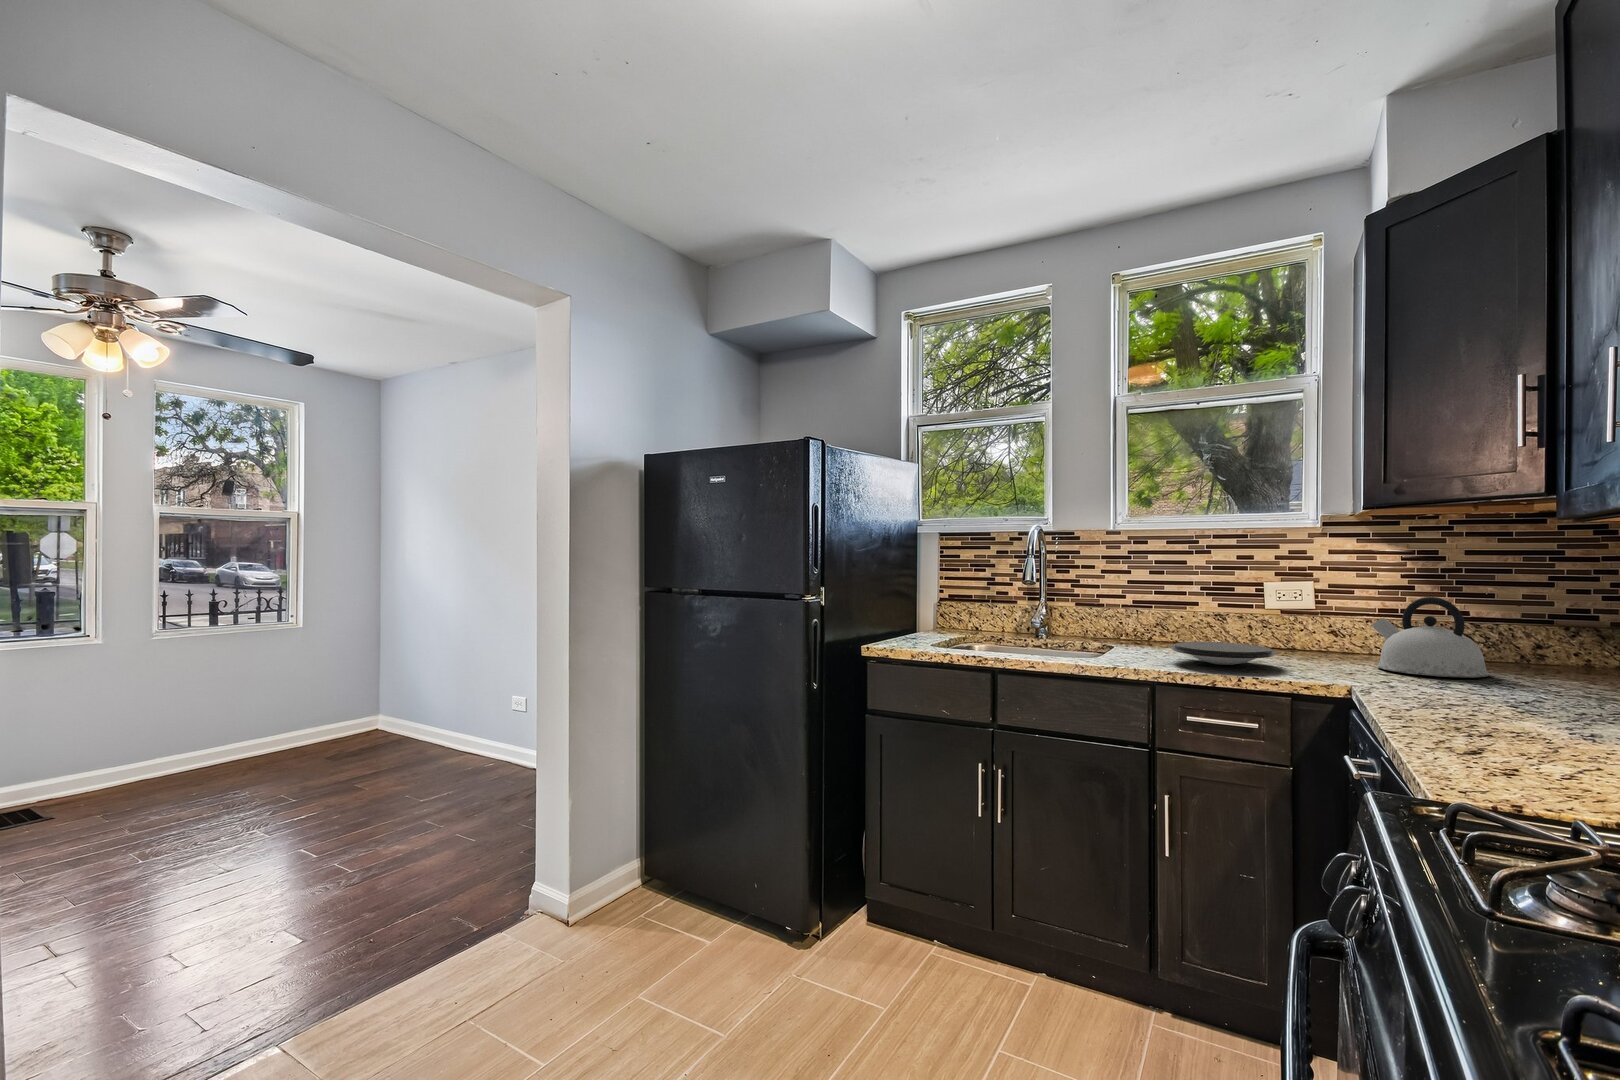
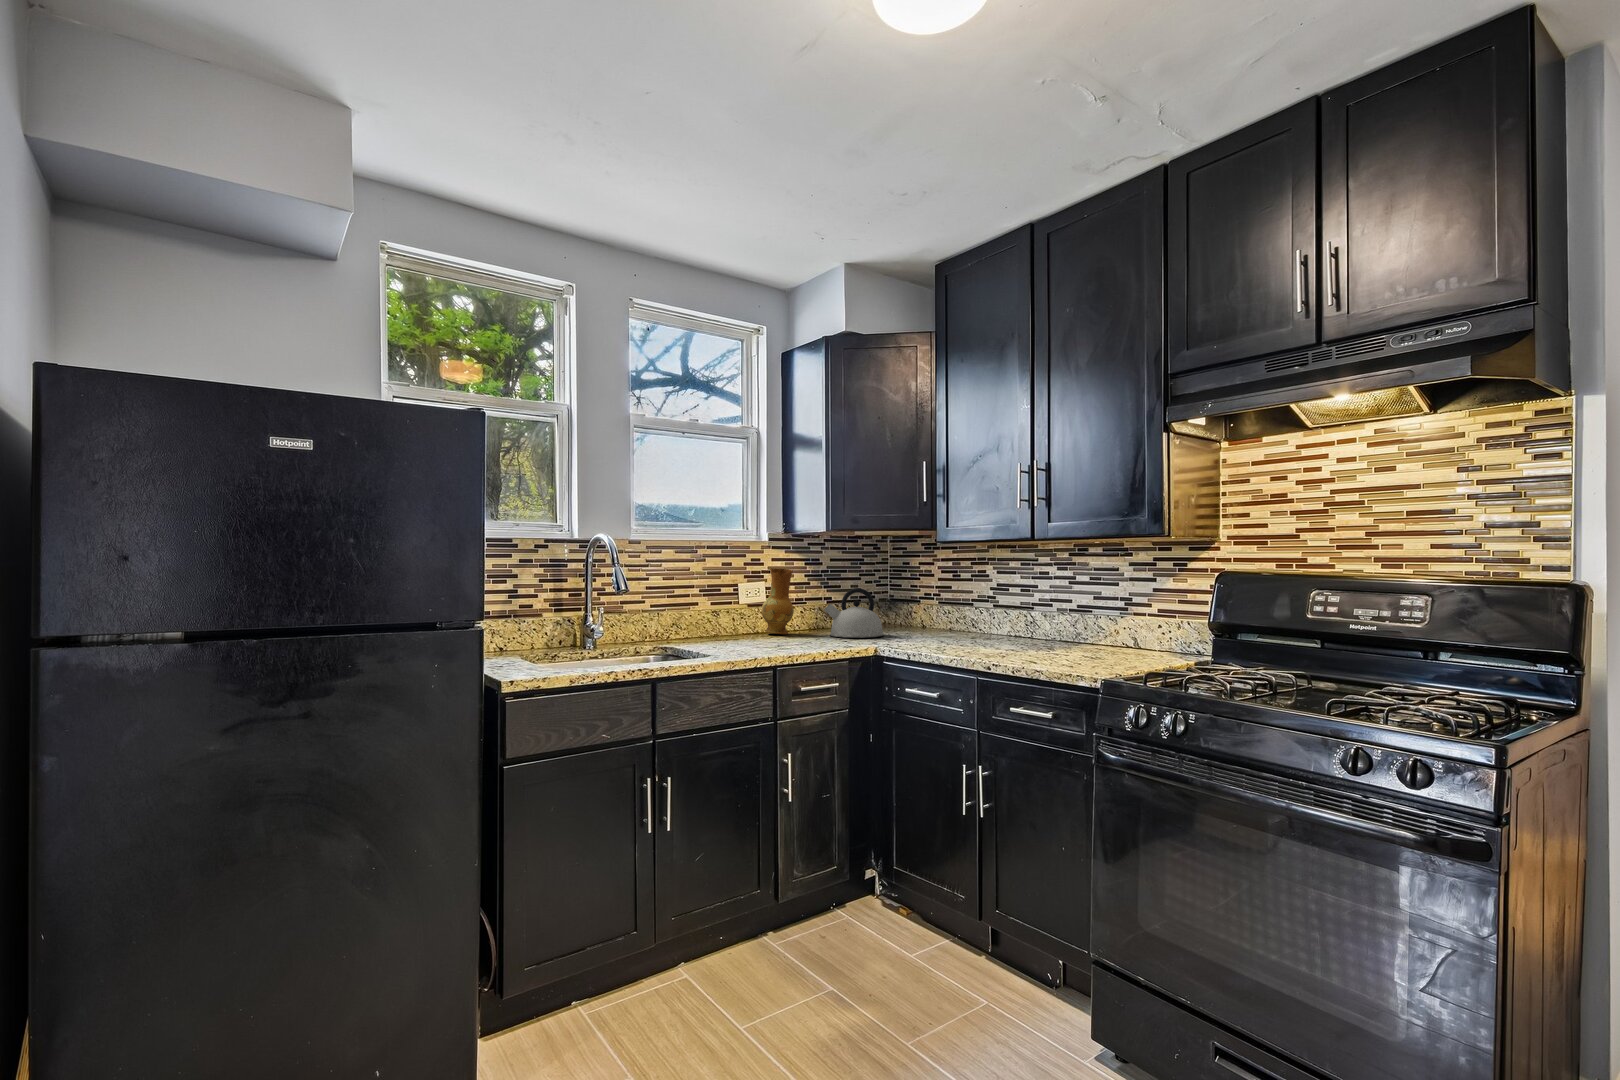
ceramic jug: none [1287,563,1341,655] -> present [762,568,794,635]
plate: present [1170,642,1278,665] -> none [743,630,816,647]

